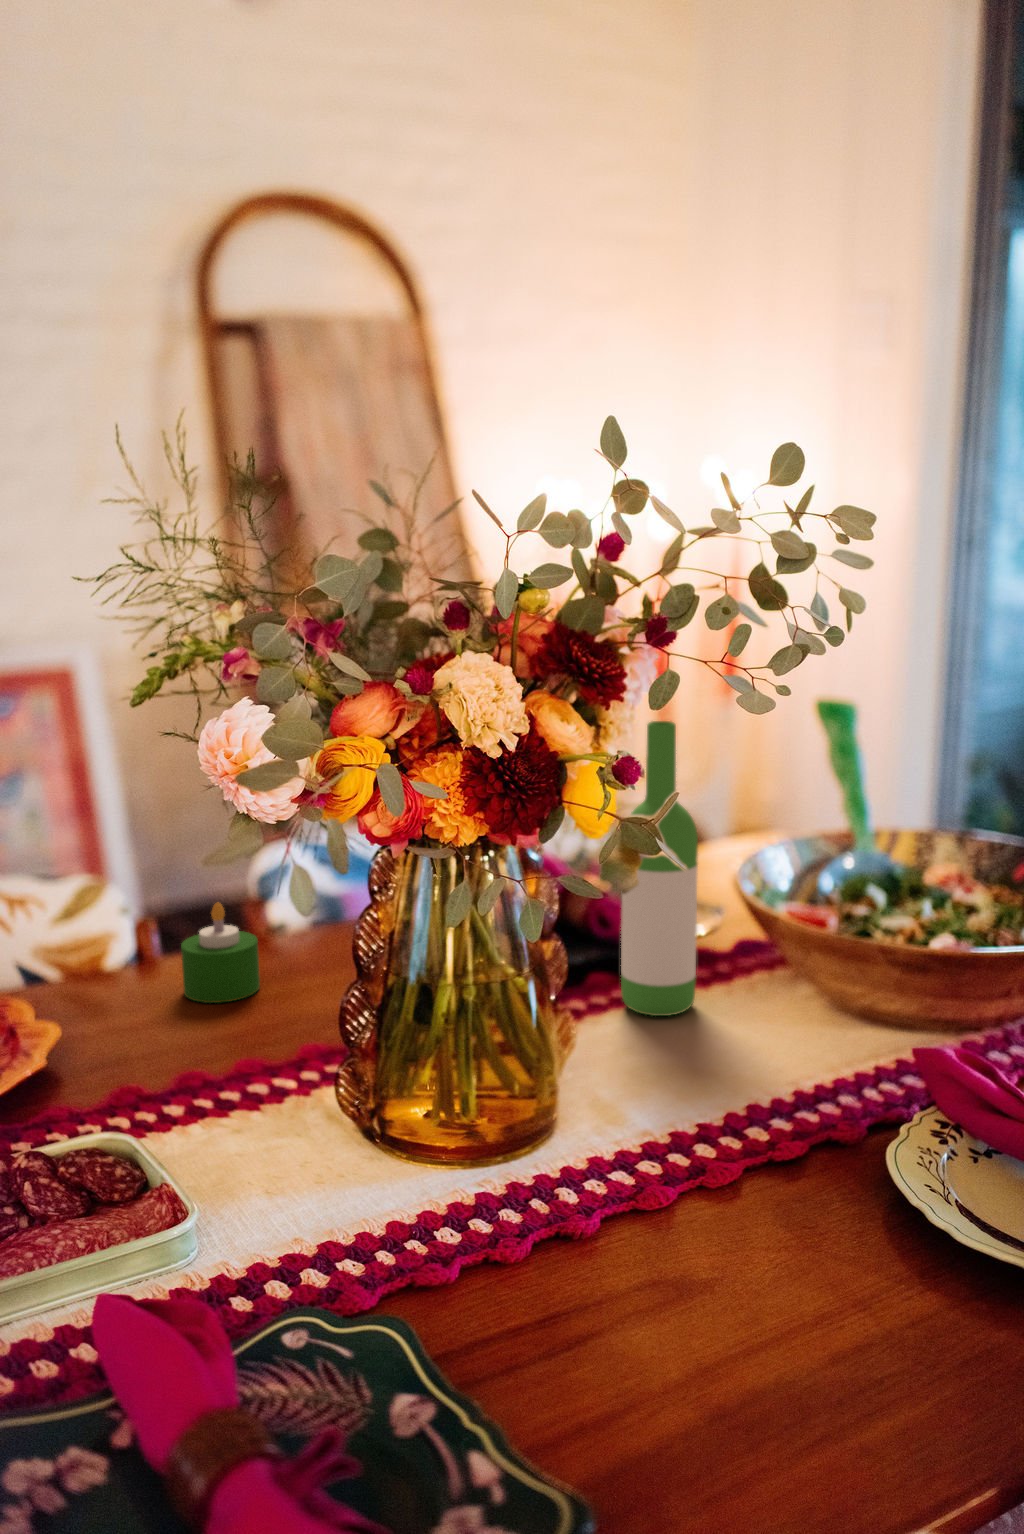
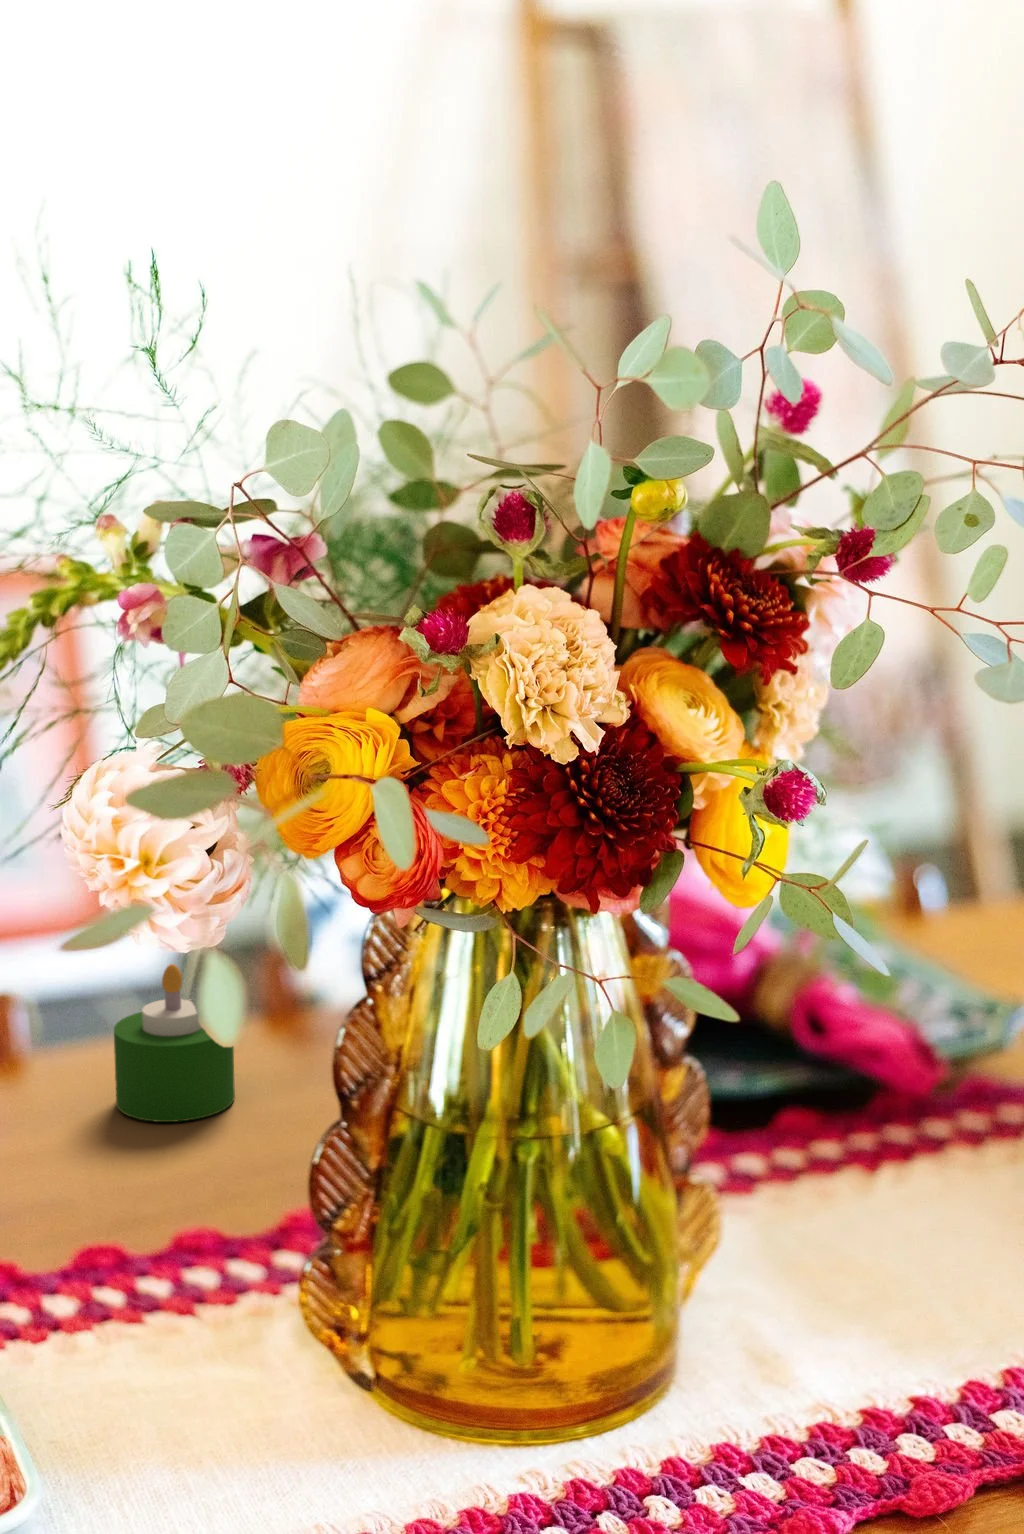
wine bottle: present [621,721,698,1016] -> none [805,704,942,1192]

